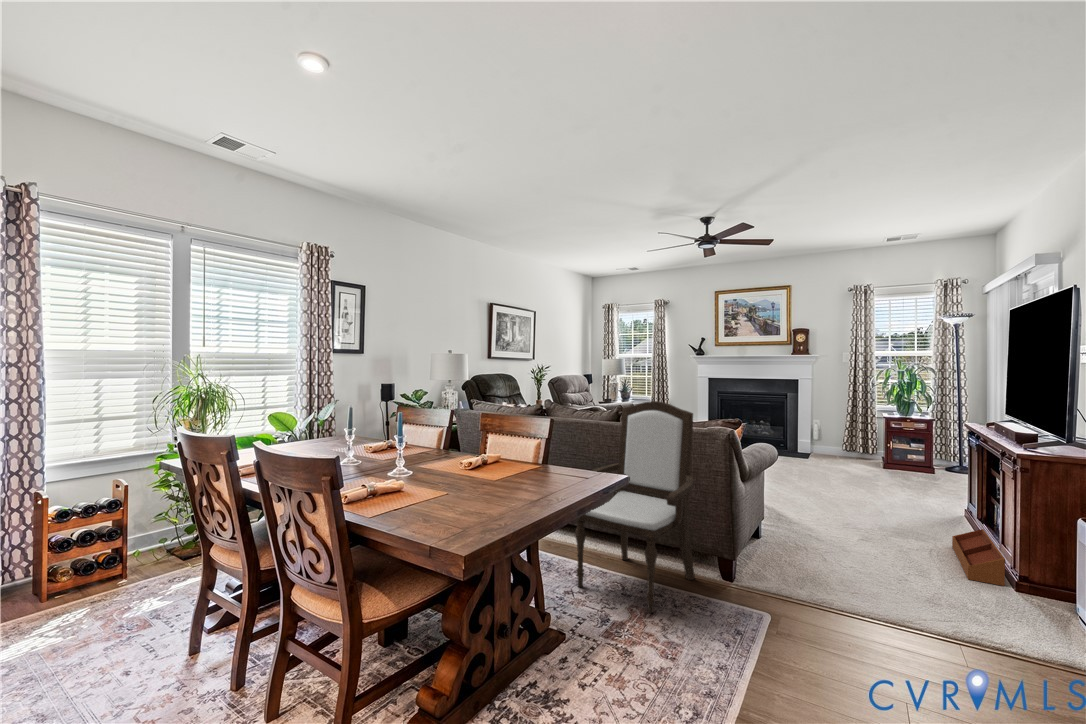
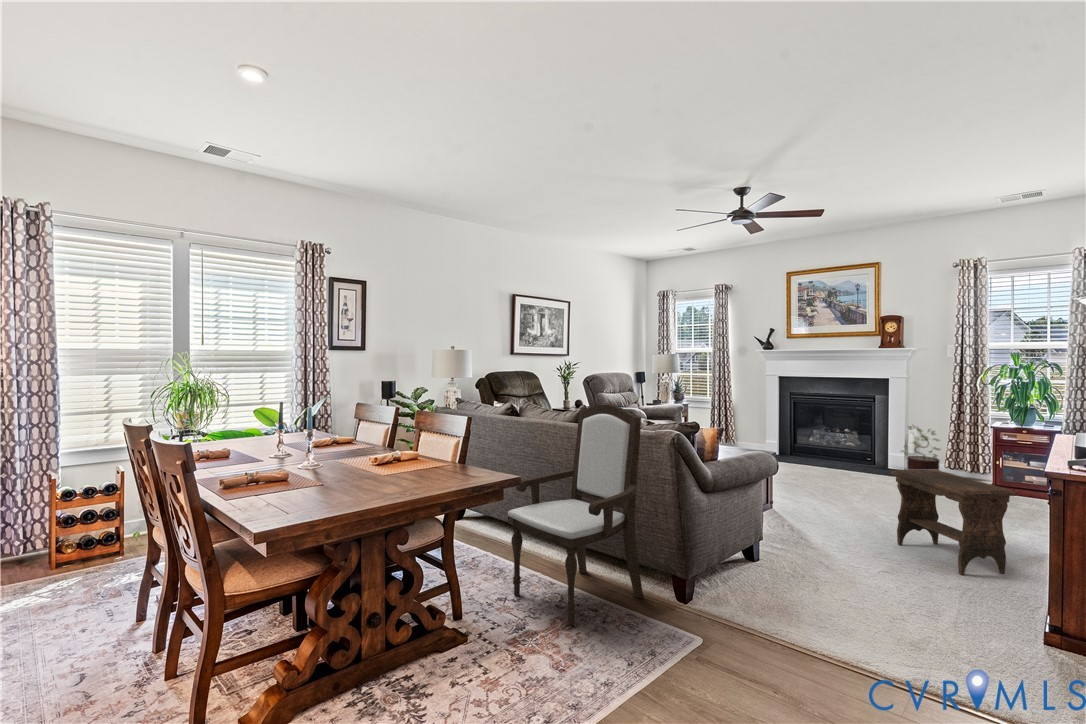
decorative plant: none [810,415,841,456] -> present [902,426,940,470]
footstool: none [850,452,960,538] -> present [891,470,1017,575]
storage bin: present [952,529,1005,586] -> none [976,568,1030,635]

